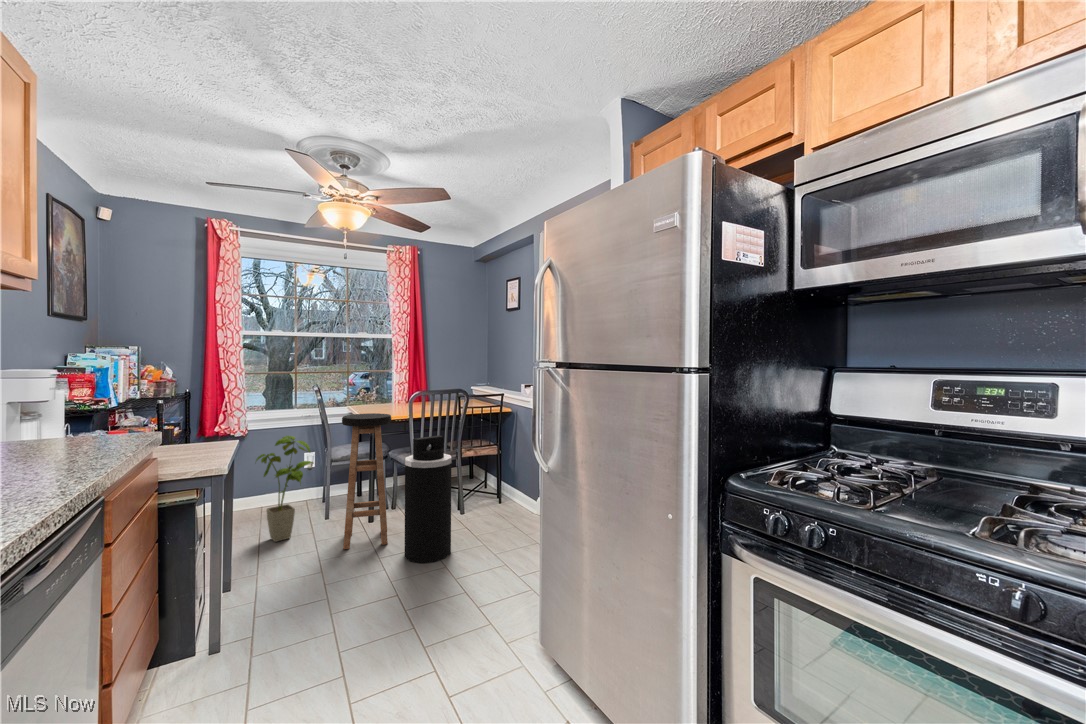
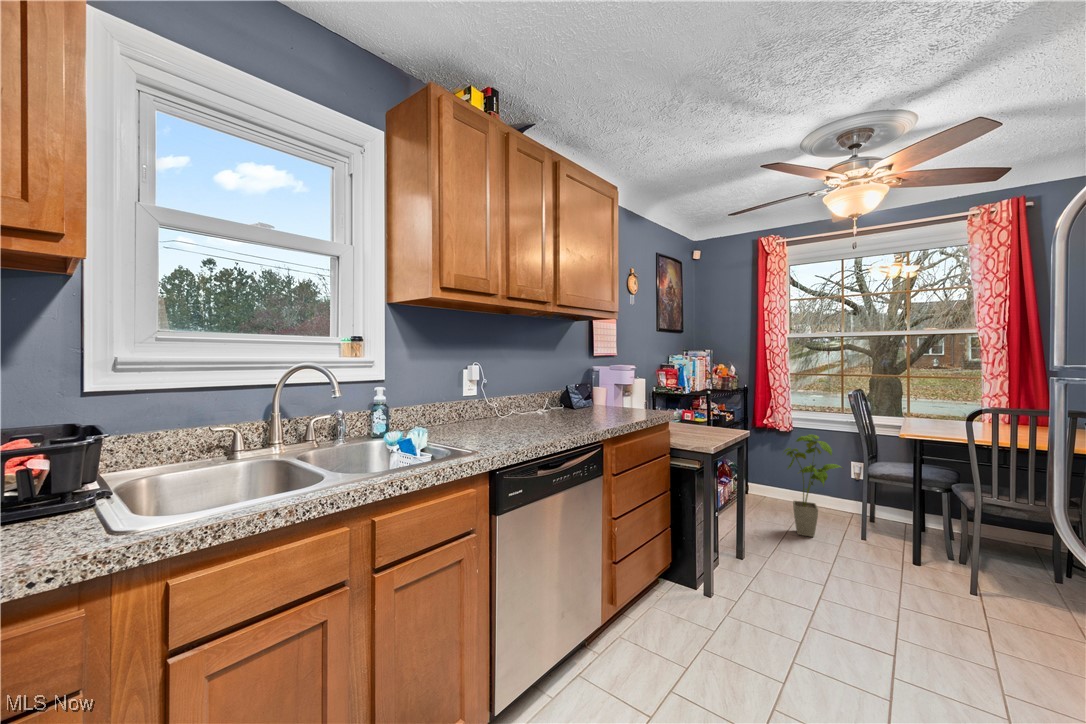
bar stool: present [342,413,391,549] -> none [861,422,935,590]
trash can: present [404,435,452,563] -> none [937,463,1029,650]

